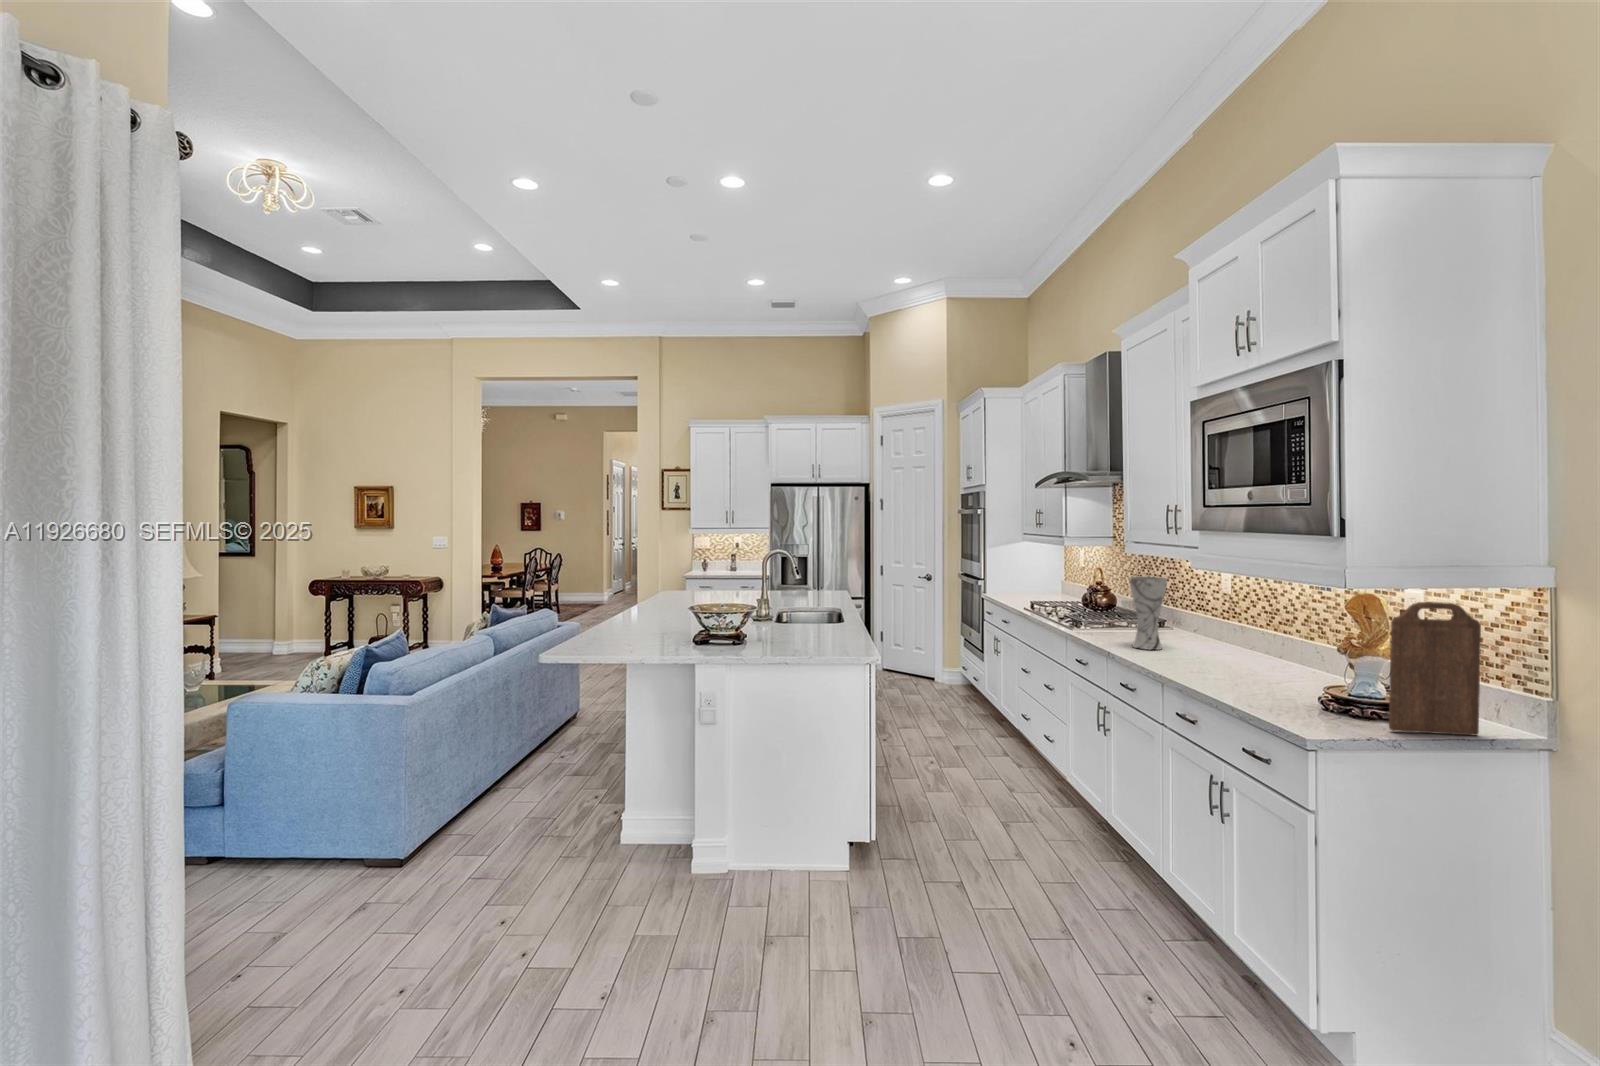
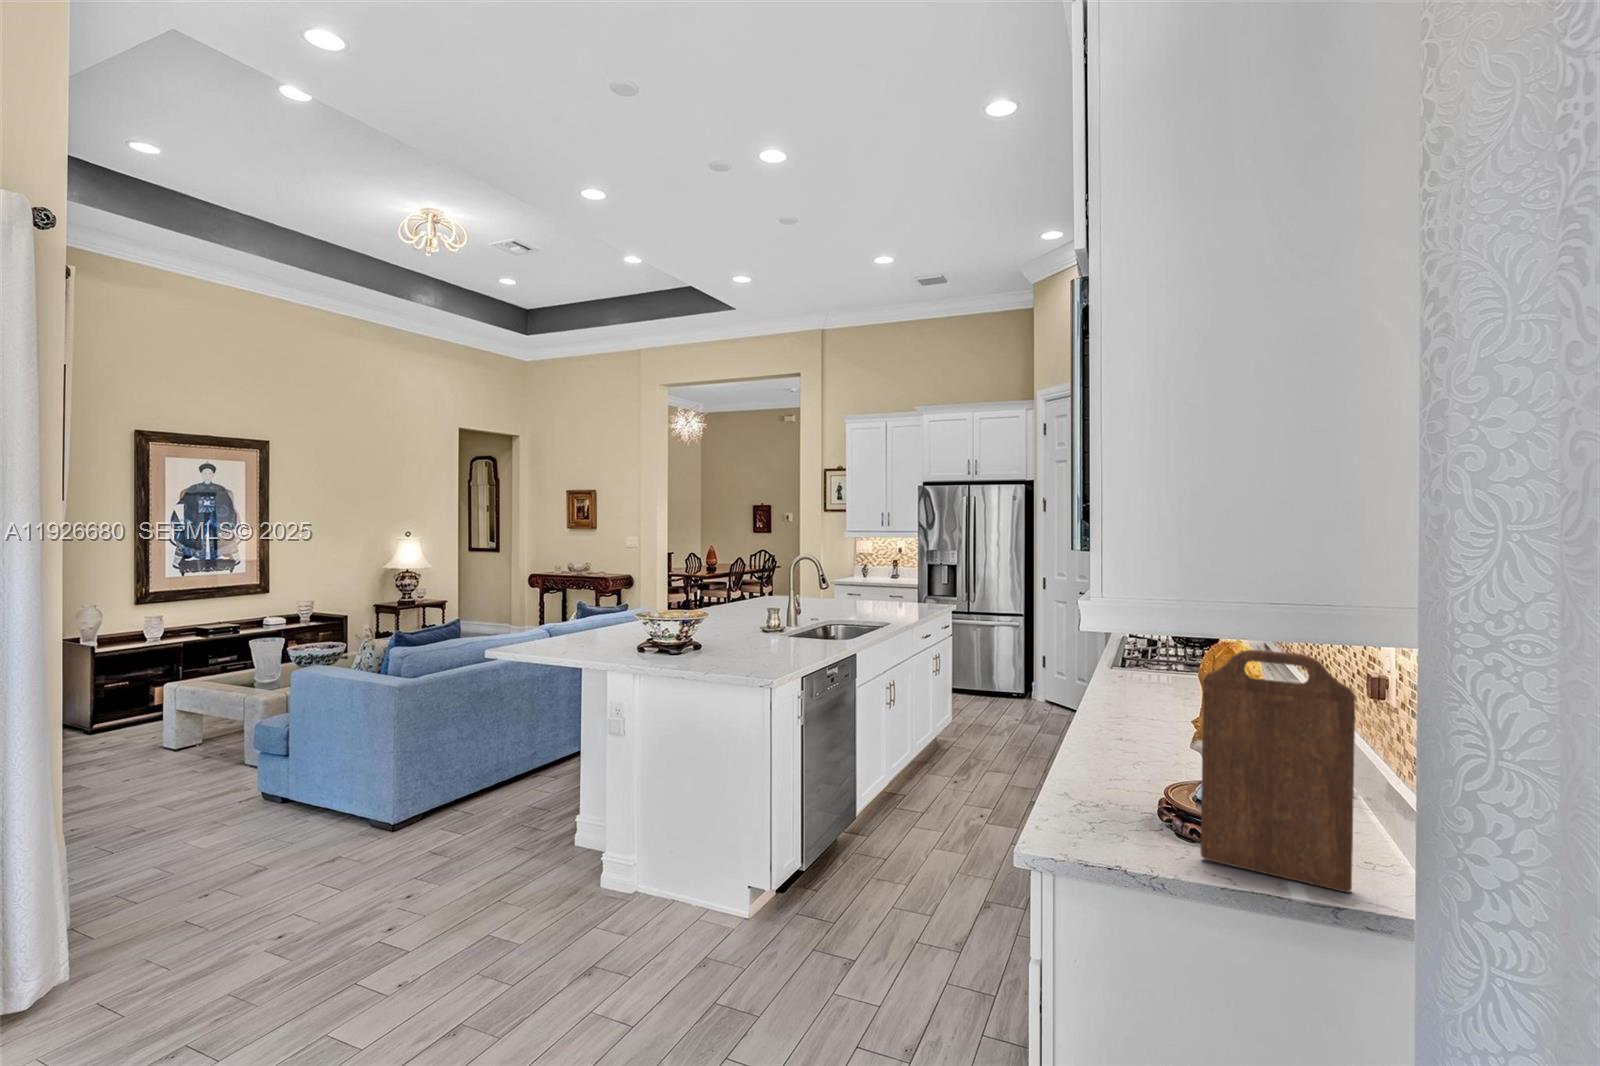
vase: present [1129,576,1167,650] -> none [1118,597,1171,702]

